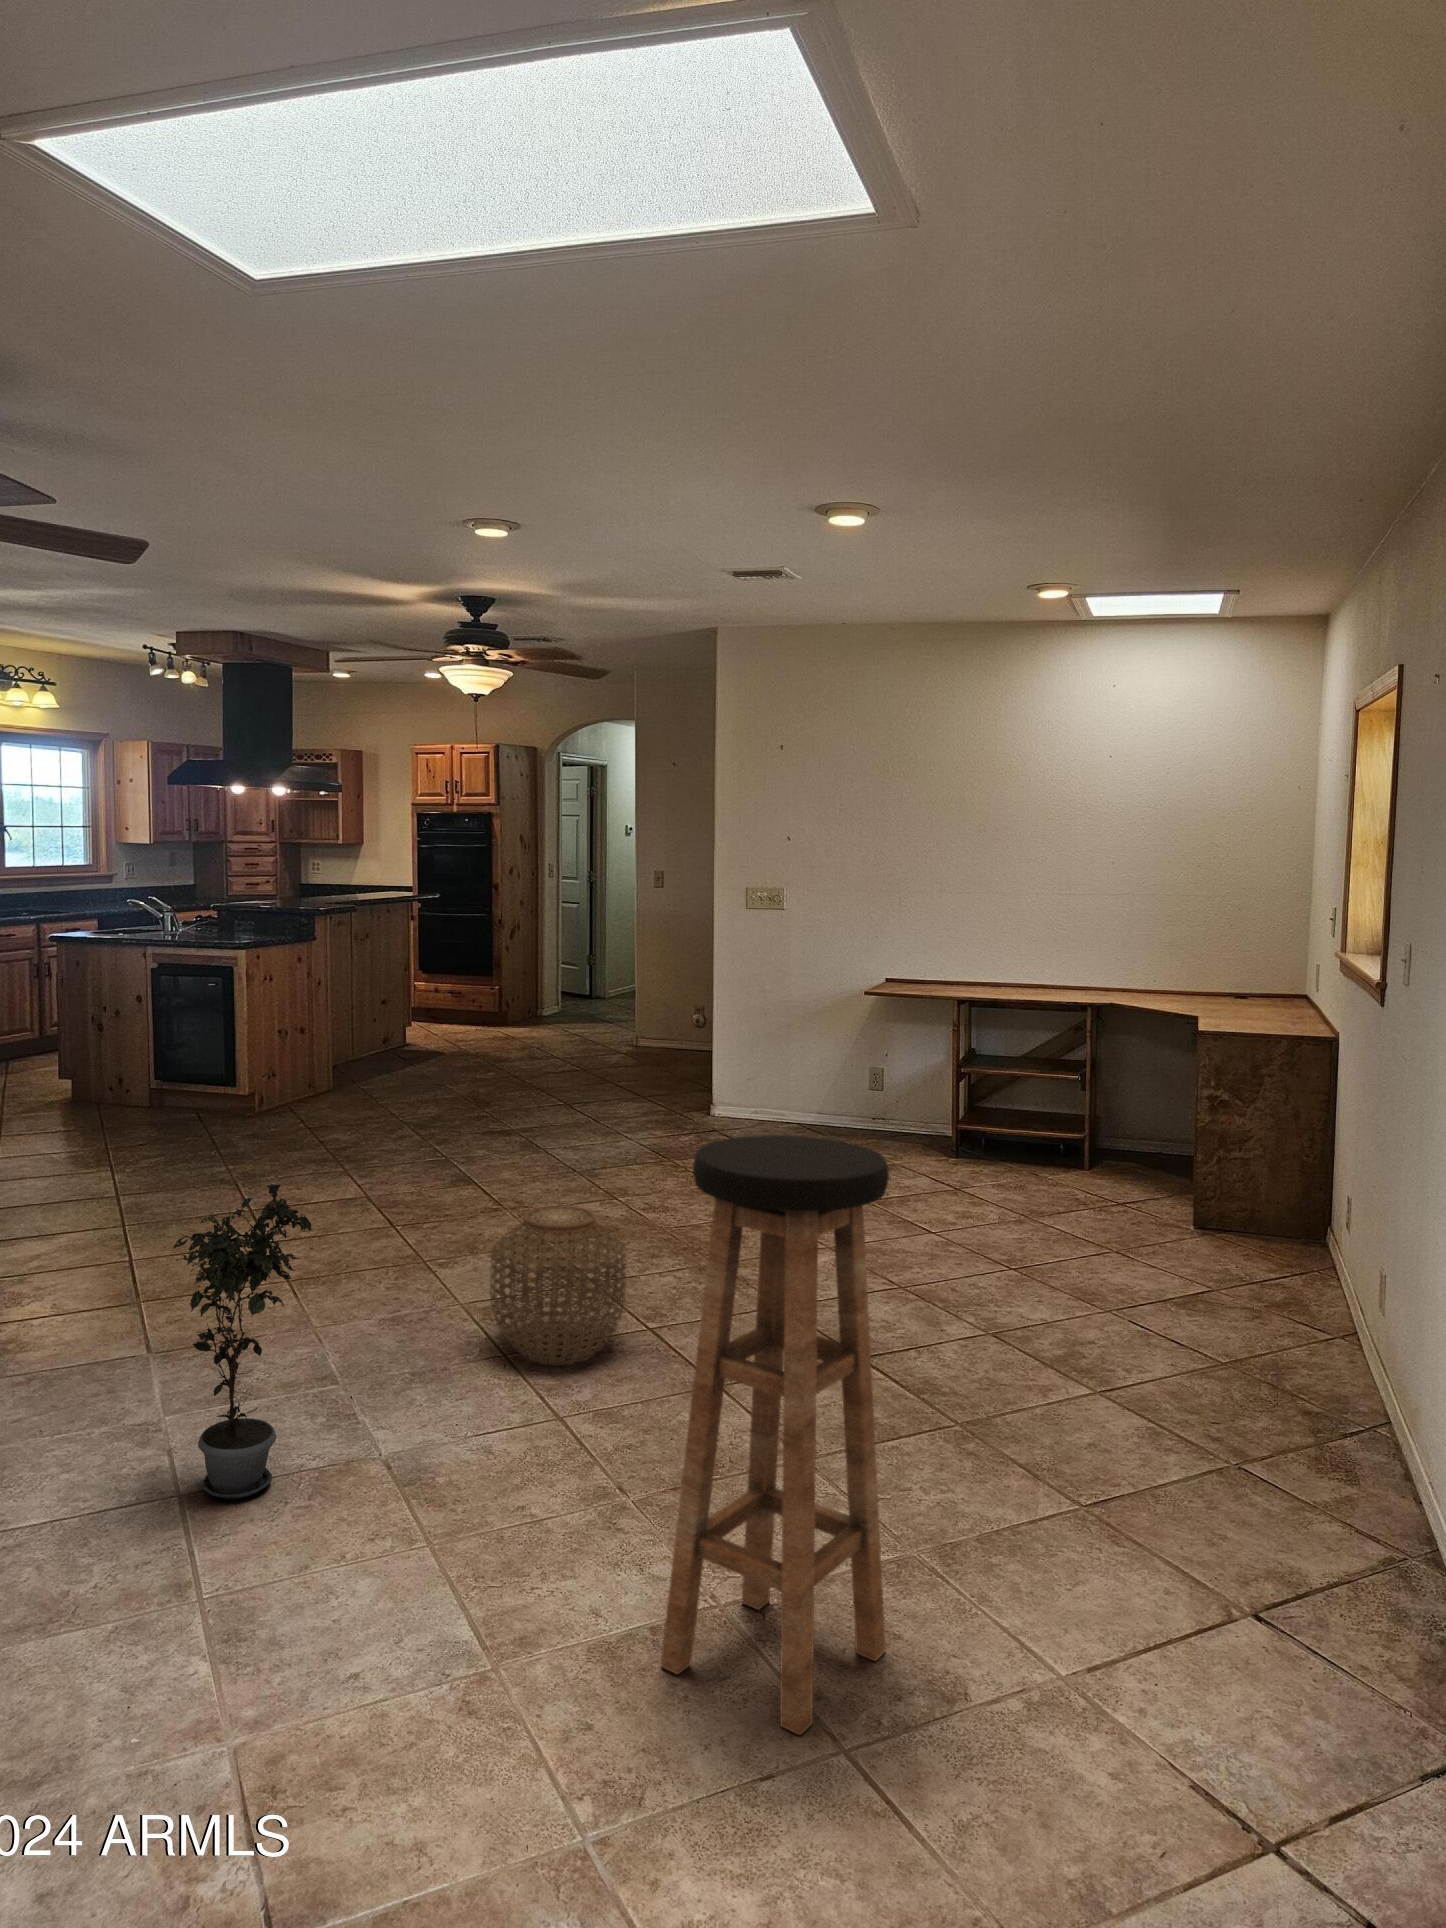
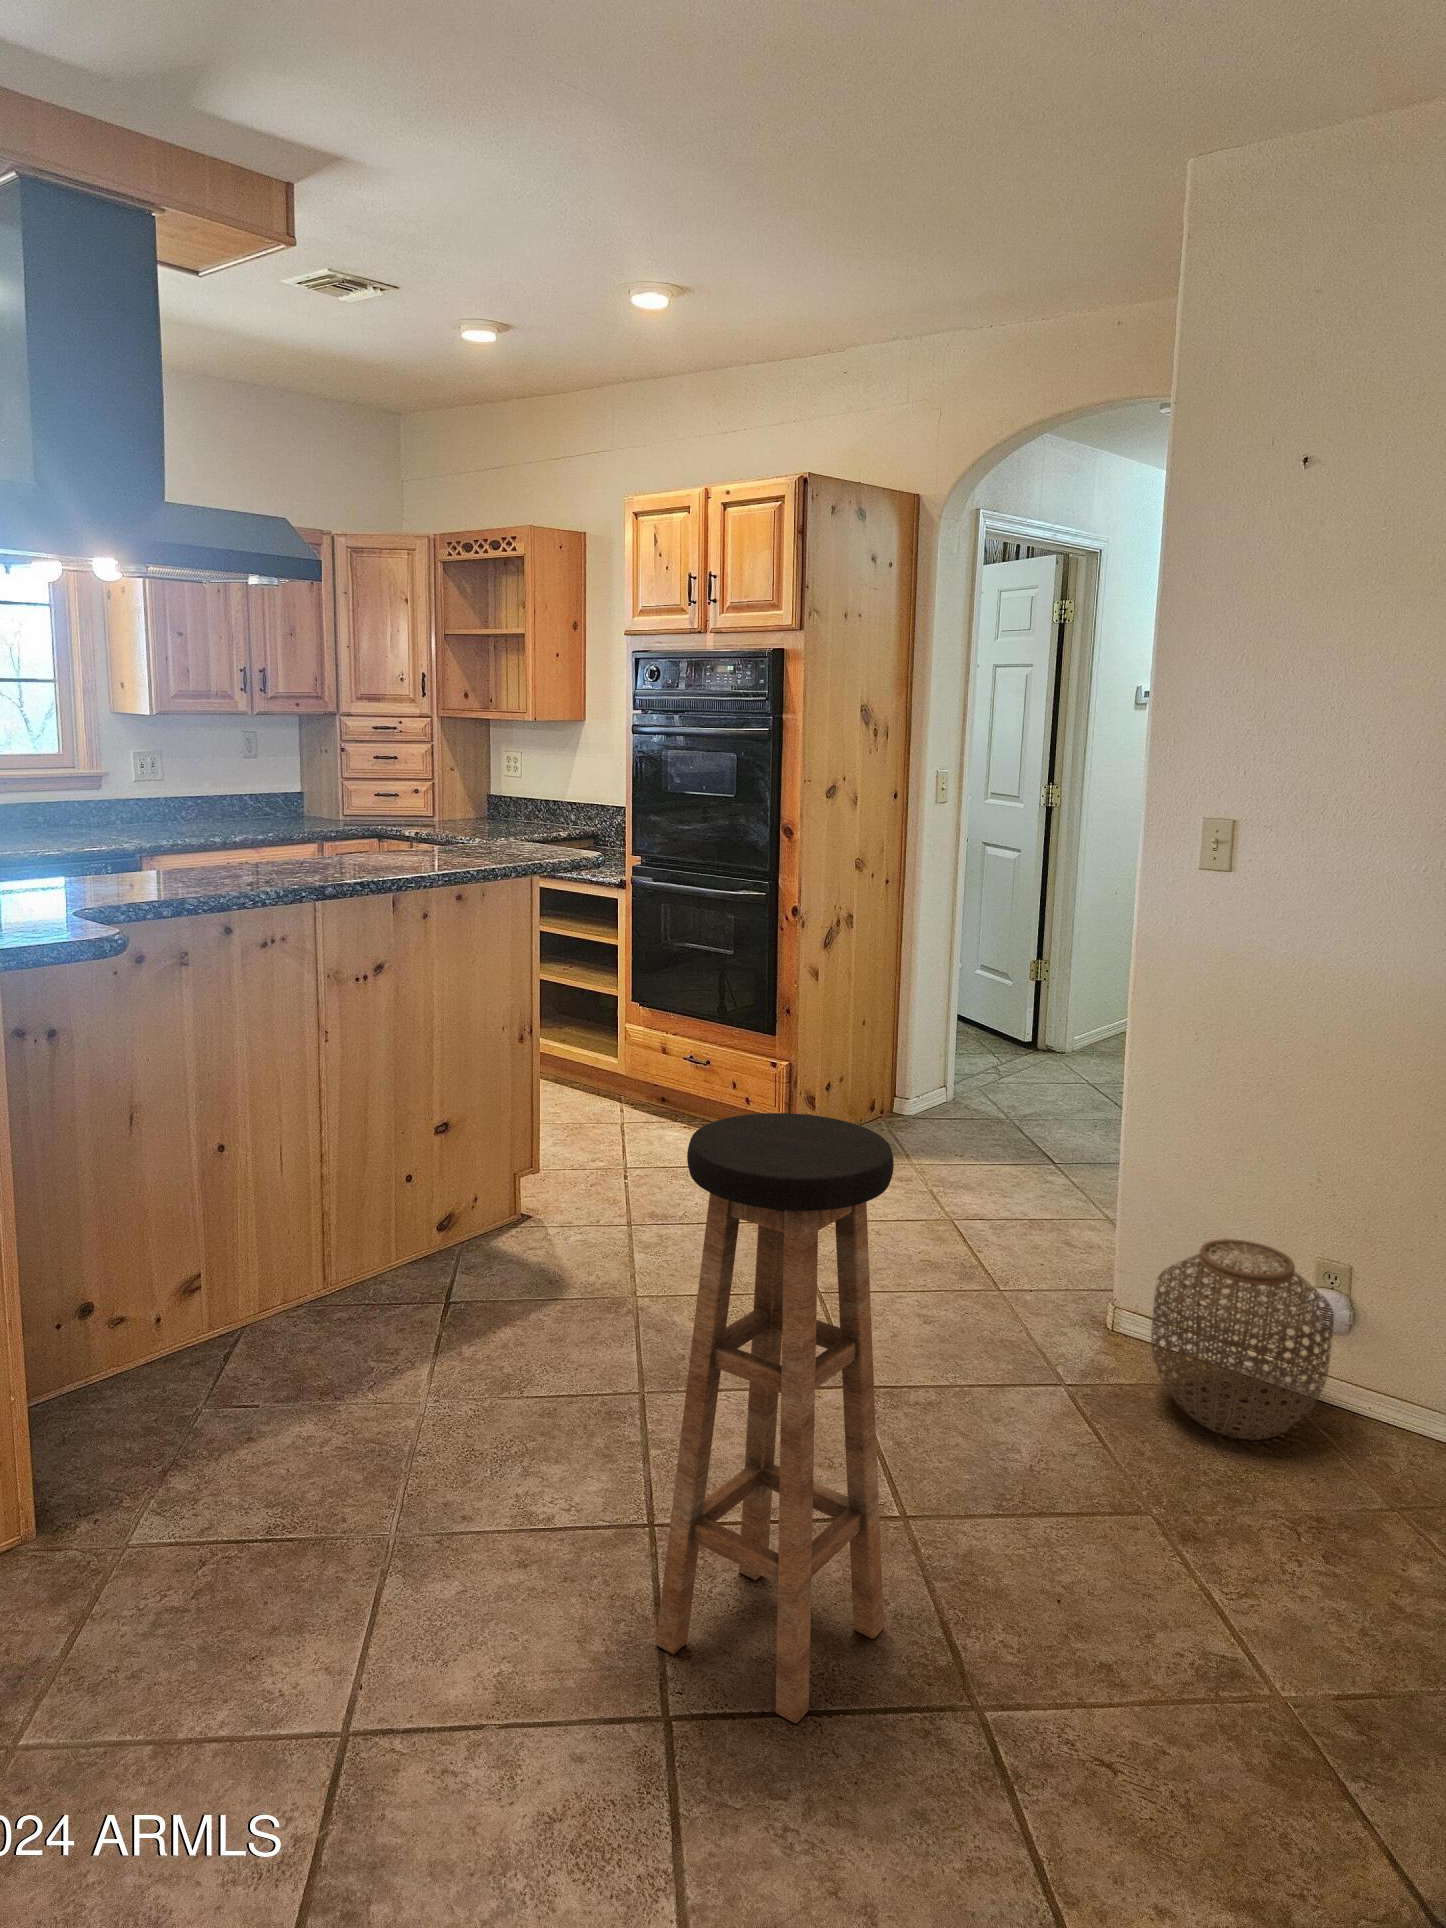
potted plant: present [174,1184,311,1500] -> none [156,1143,299,1455]
woven basket: present [490,1206,626,1365] -> present [1151,1239,1334,1440]

